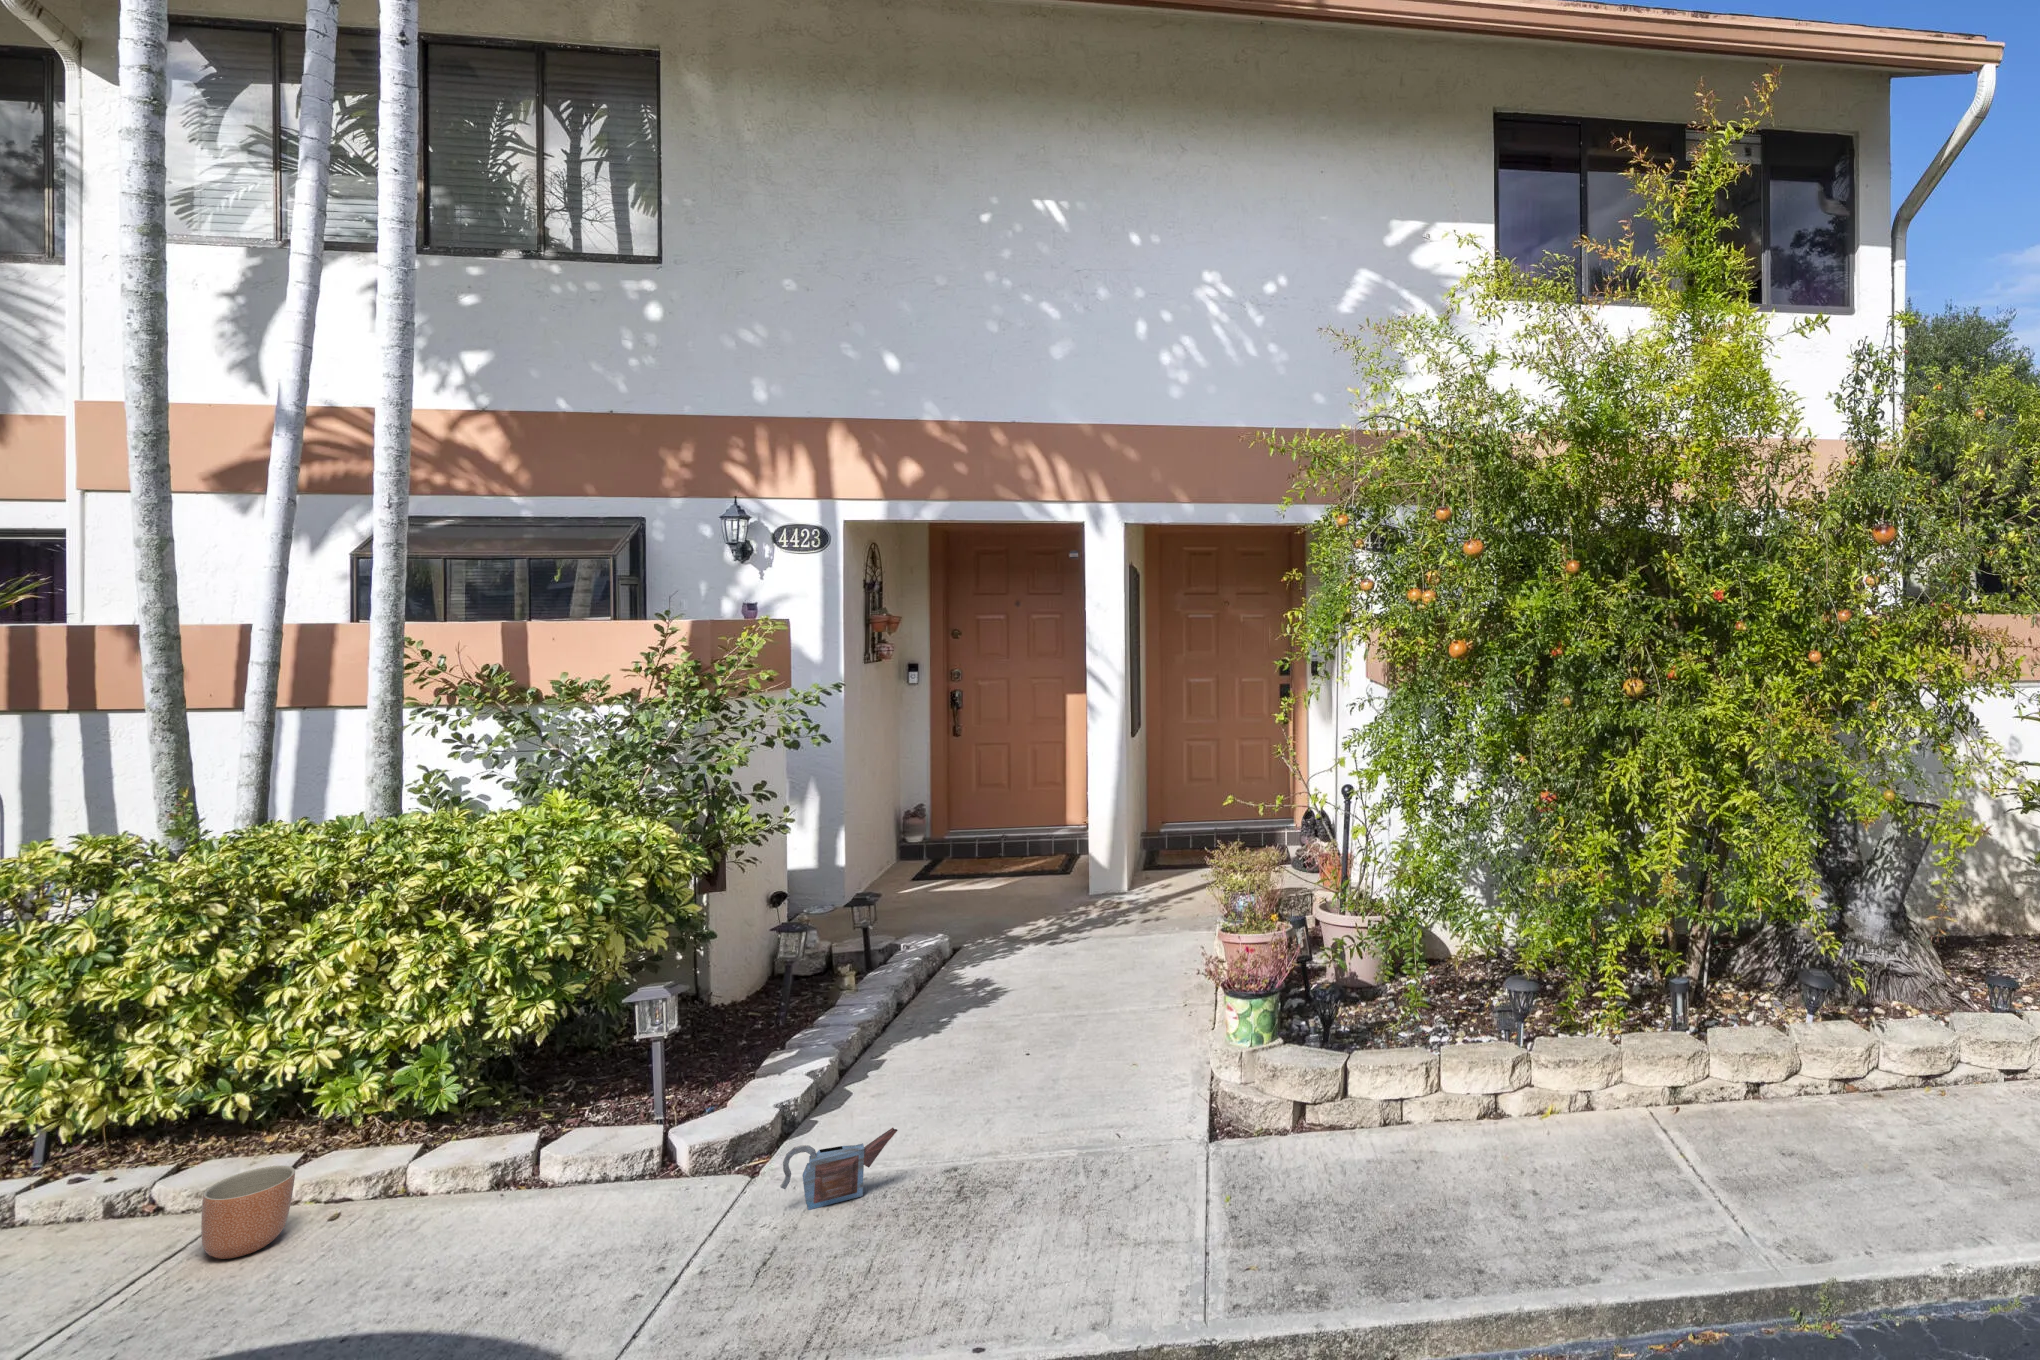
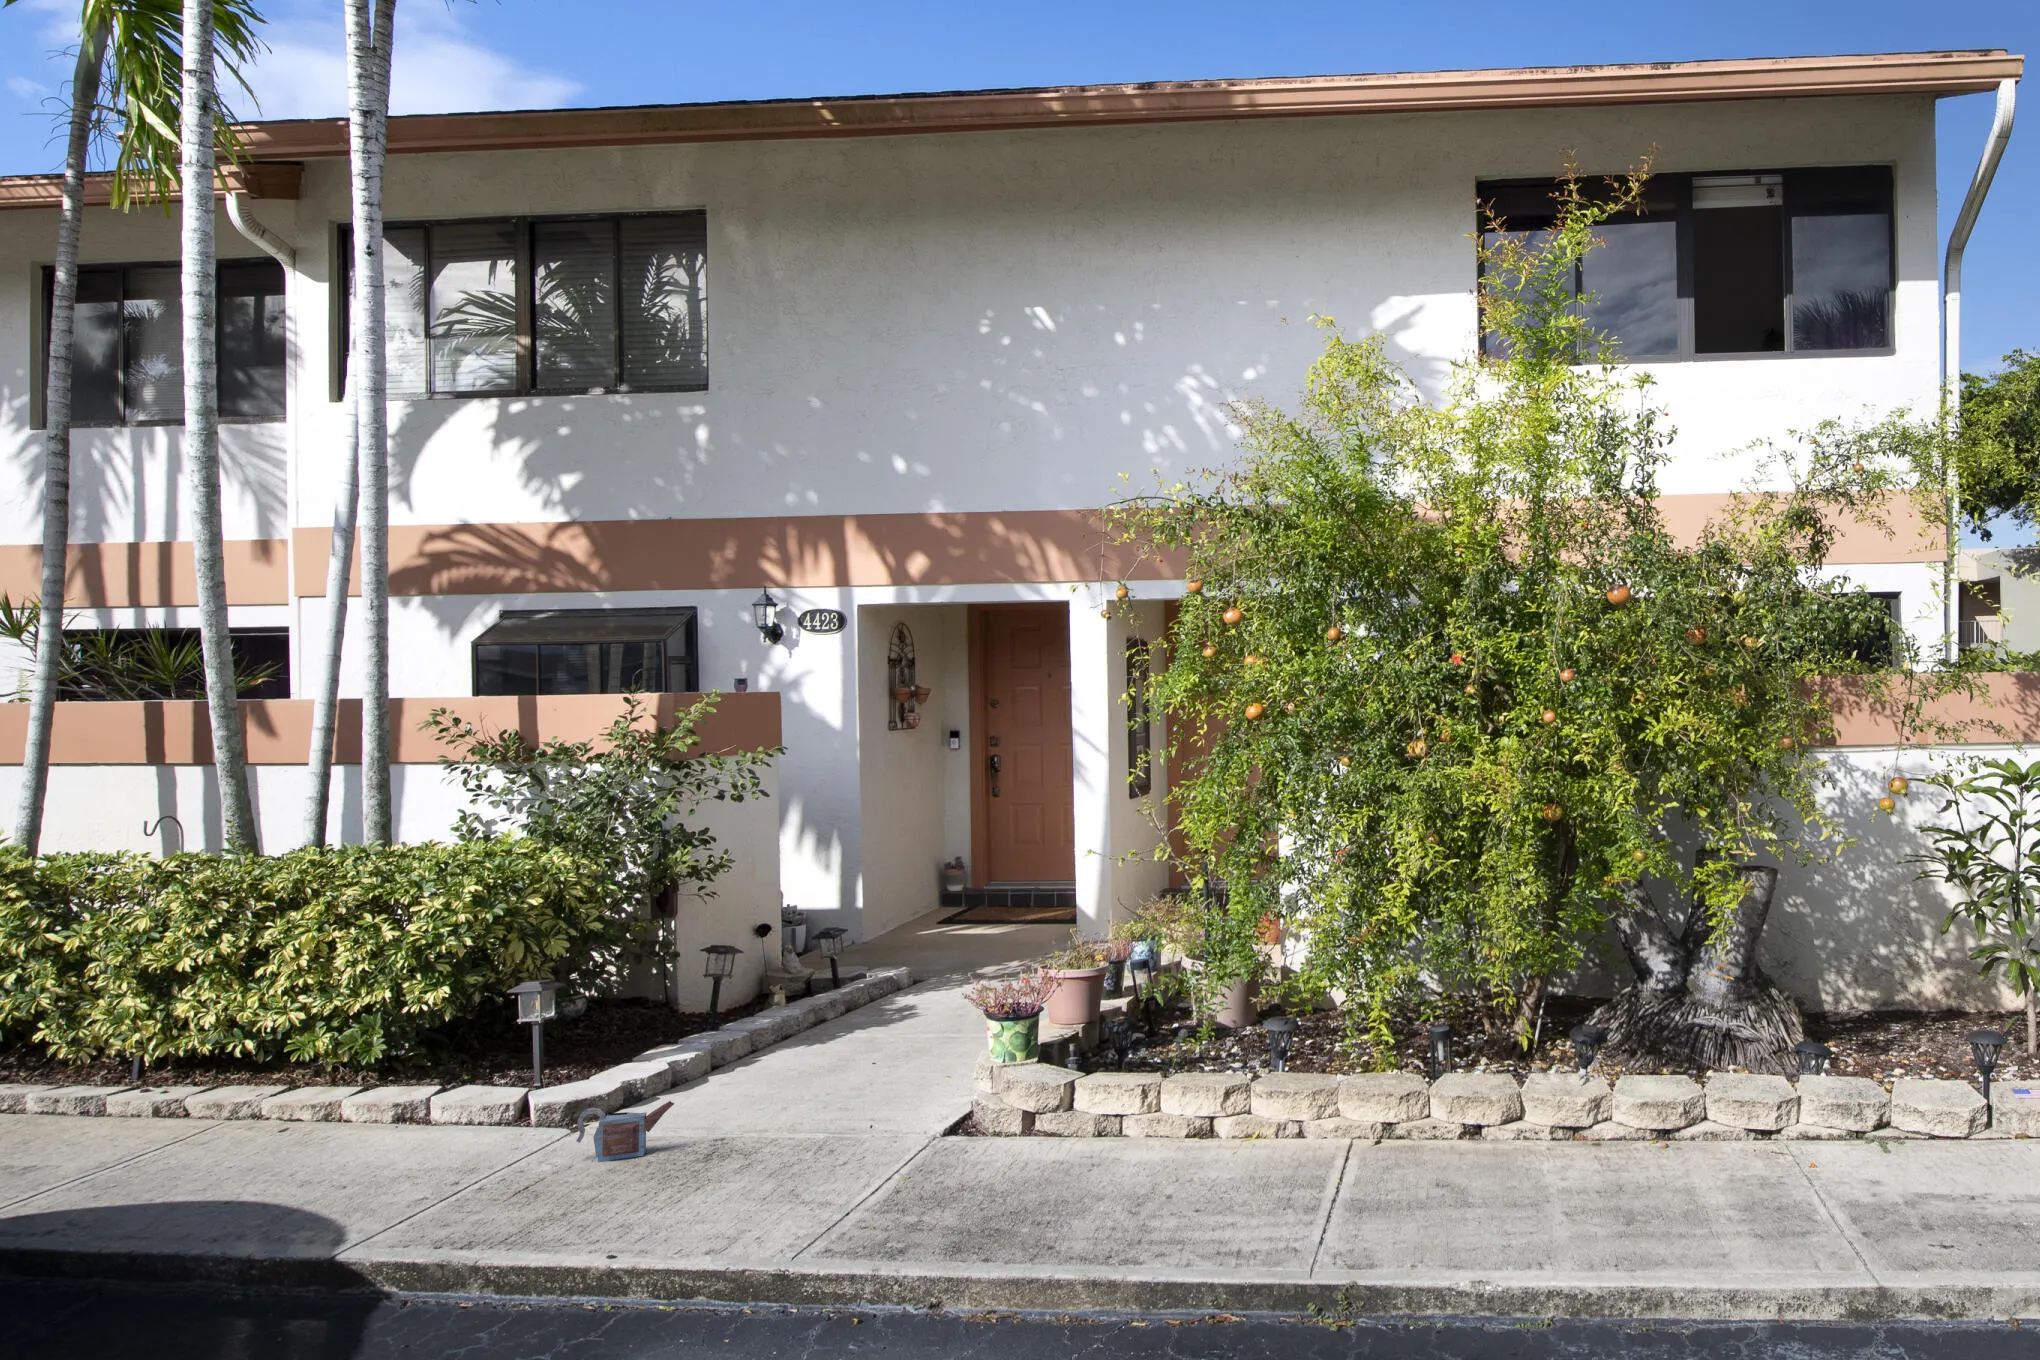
planter: present [201,1166,295,1259] -> none [188,1095,252,1159]

